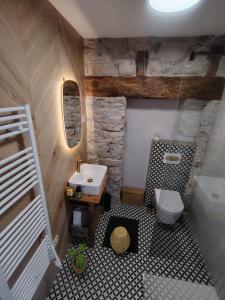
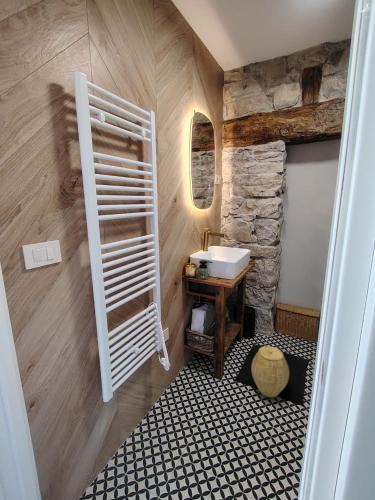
potted plant: present [67,244,89,274] -> none [169,355,217,407]

